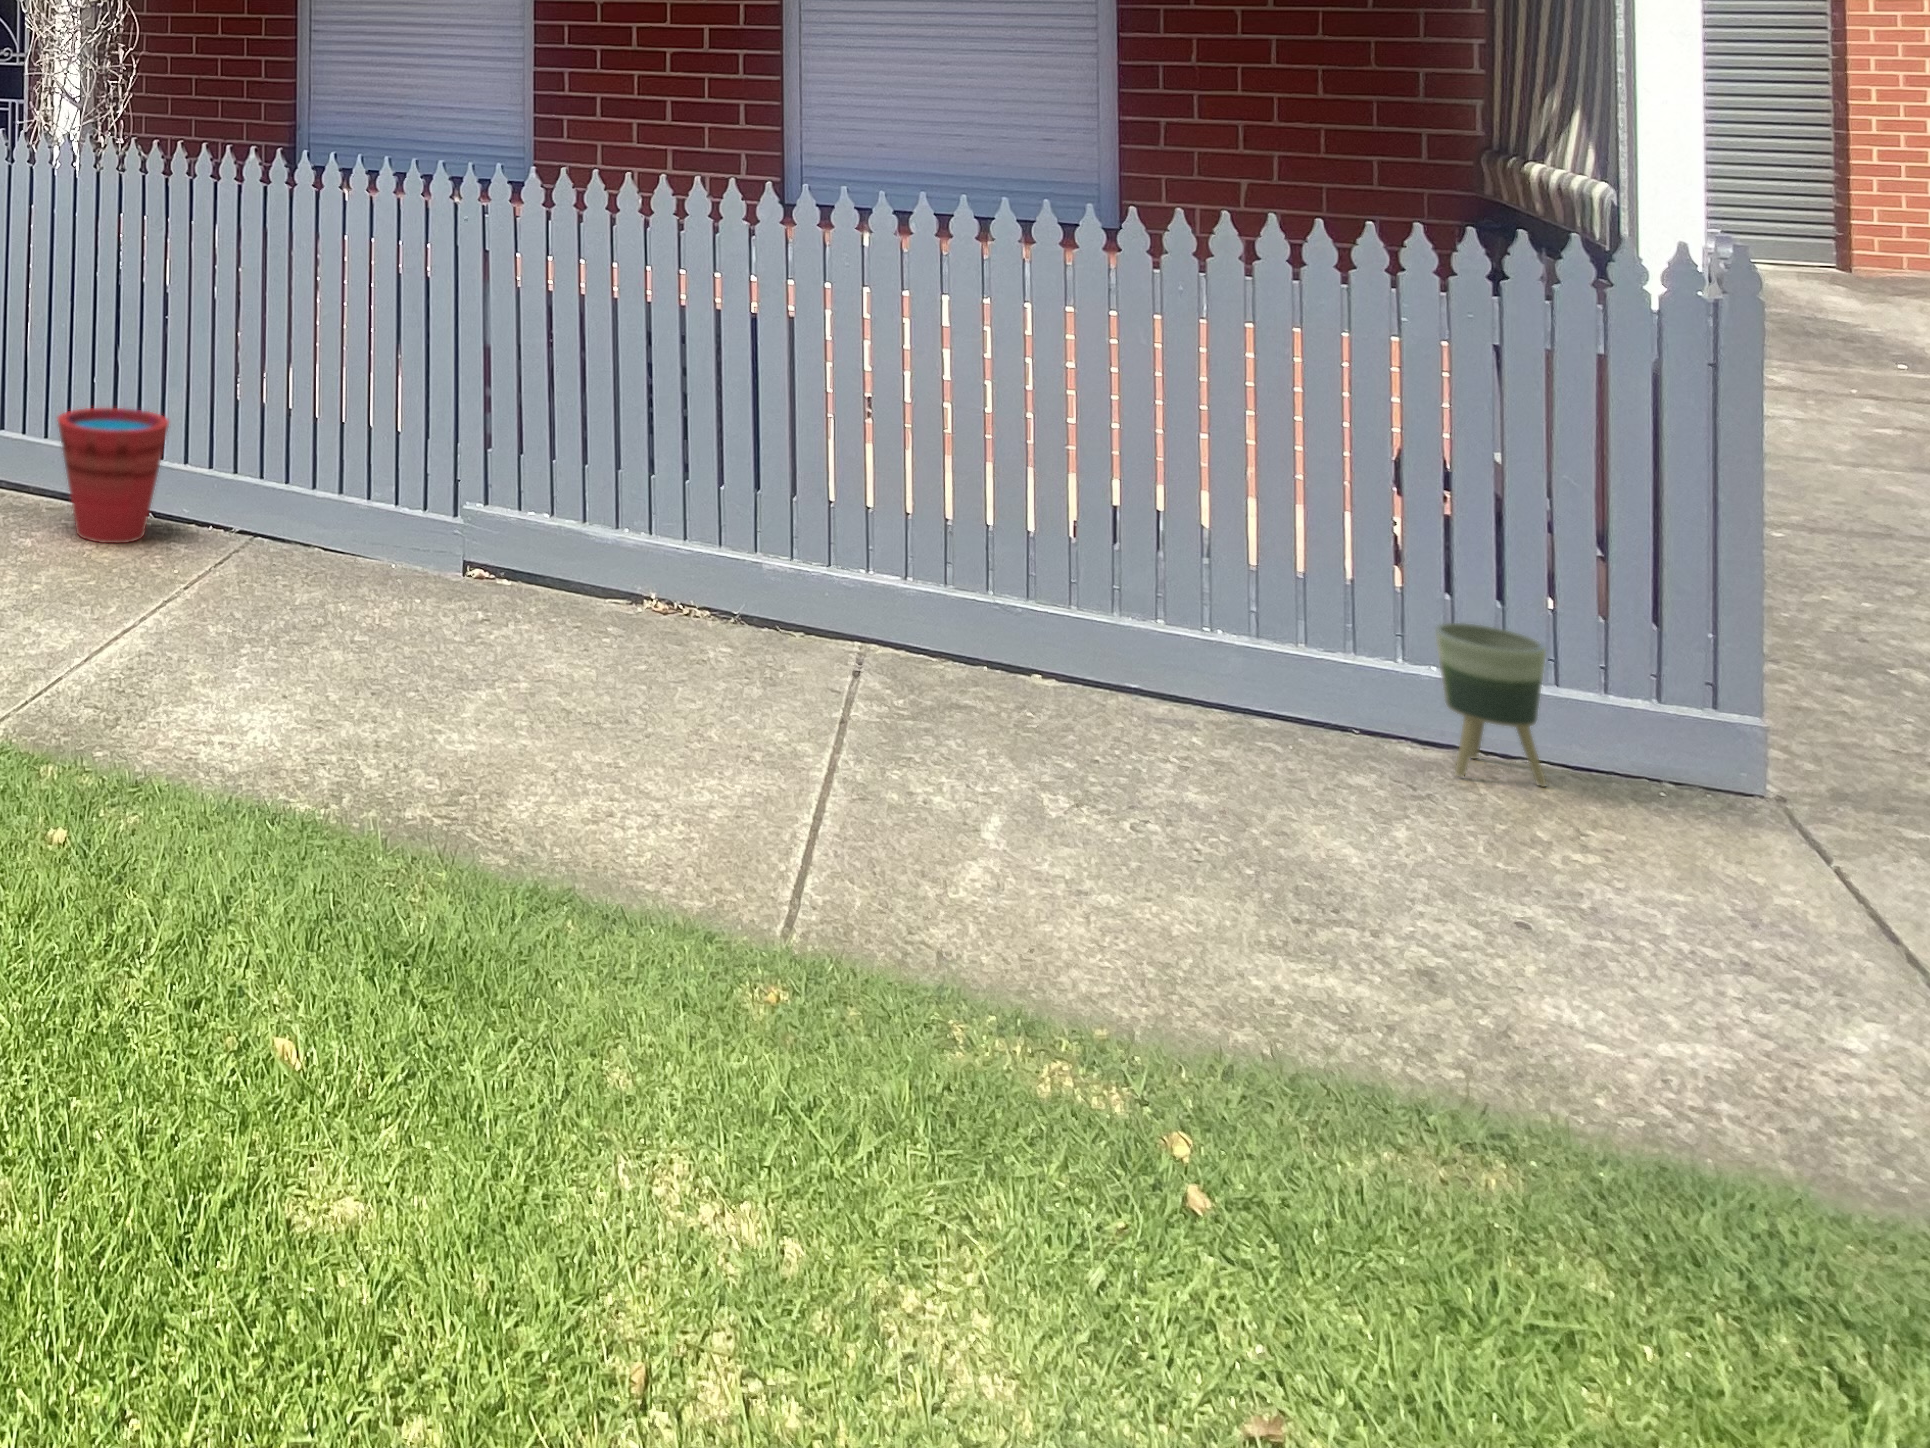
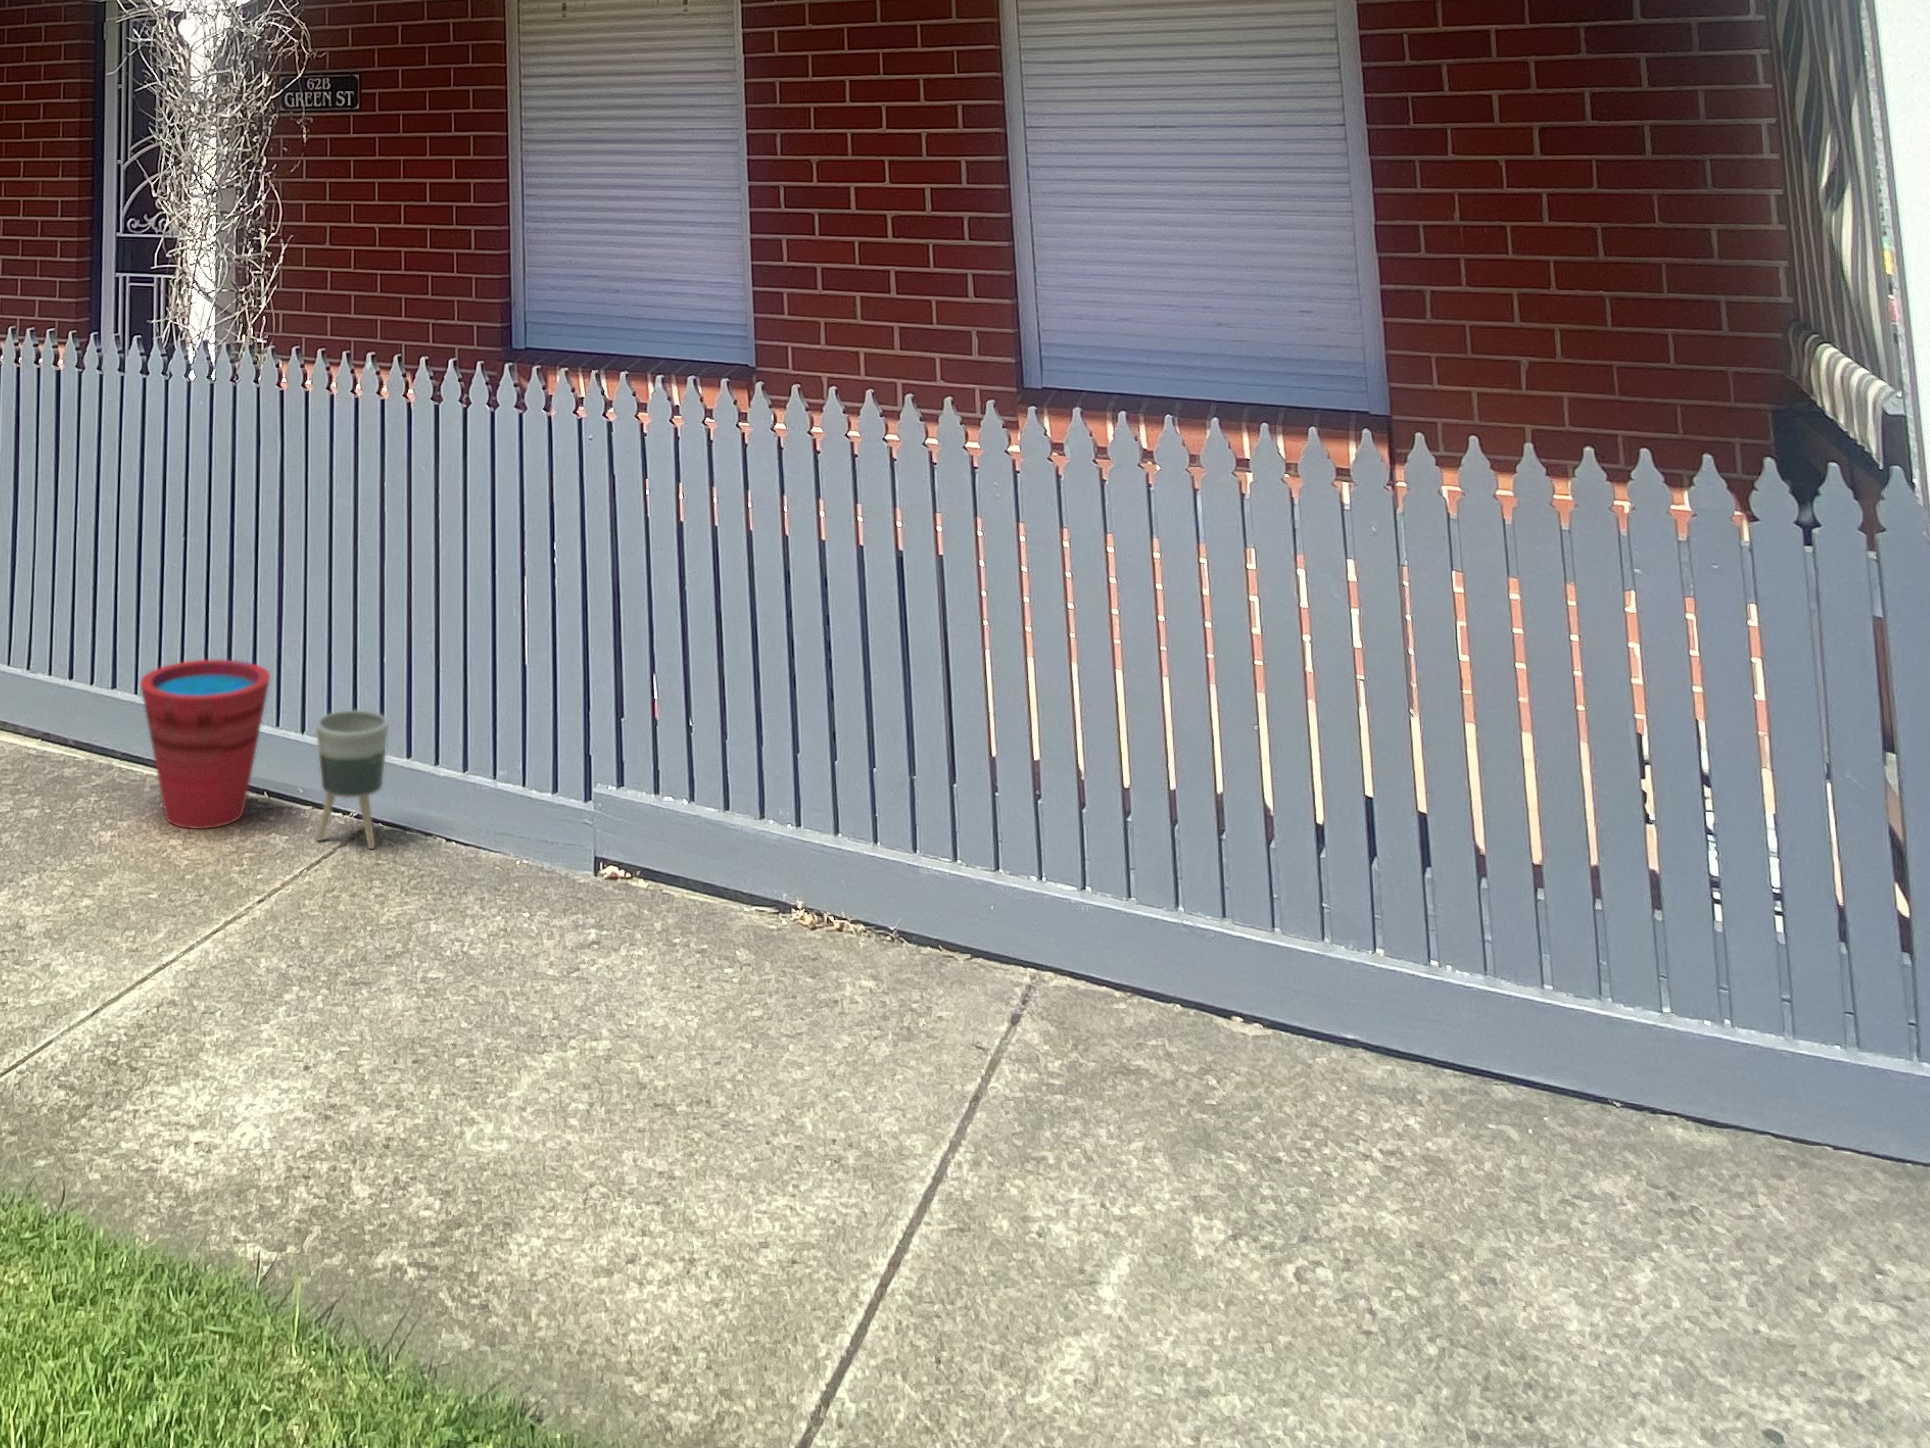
planter: present [1435,623,1546,787] -> present [316,710,388,849]

